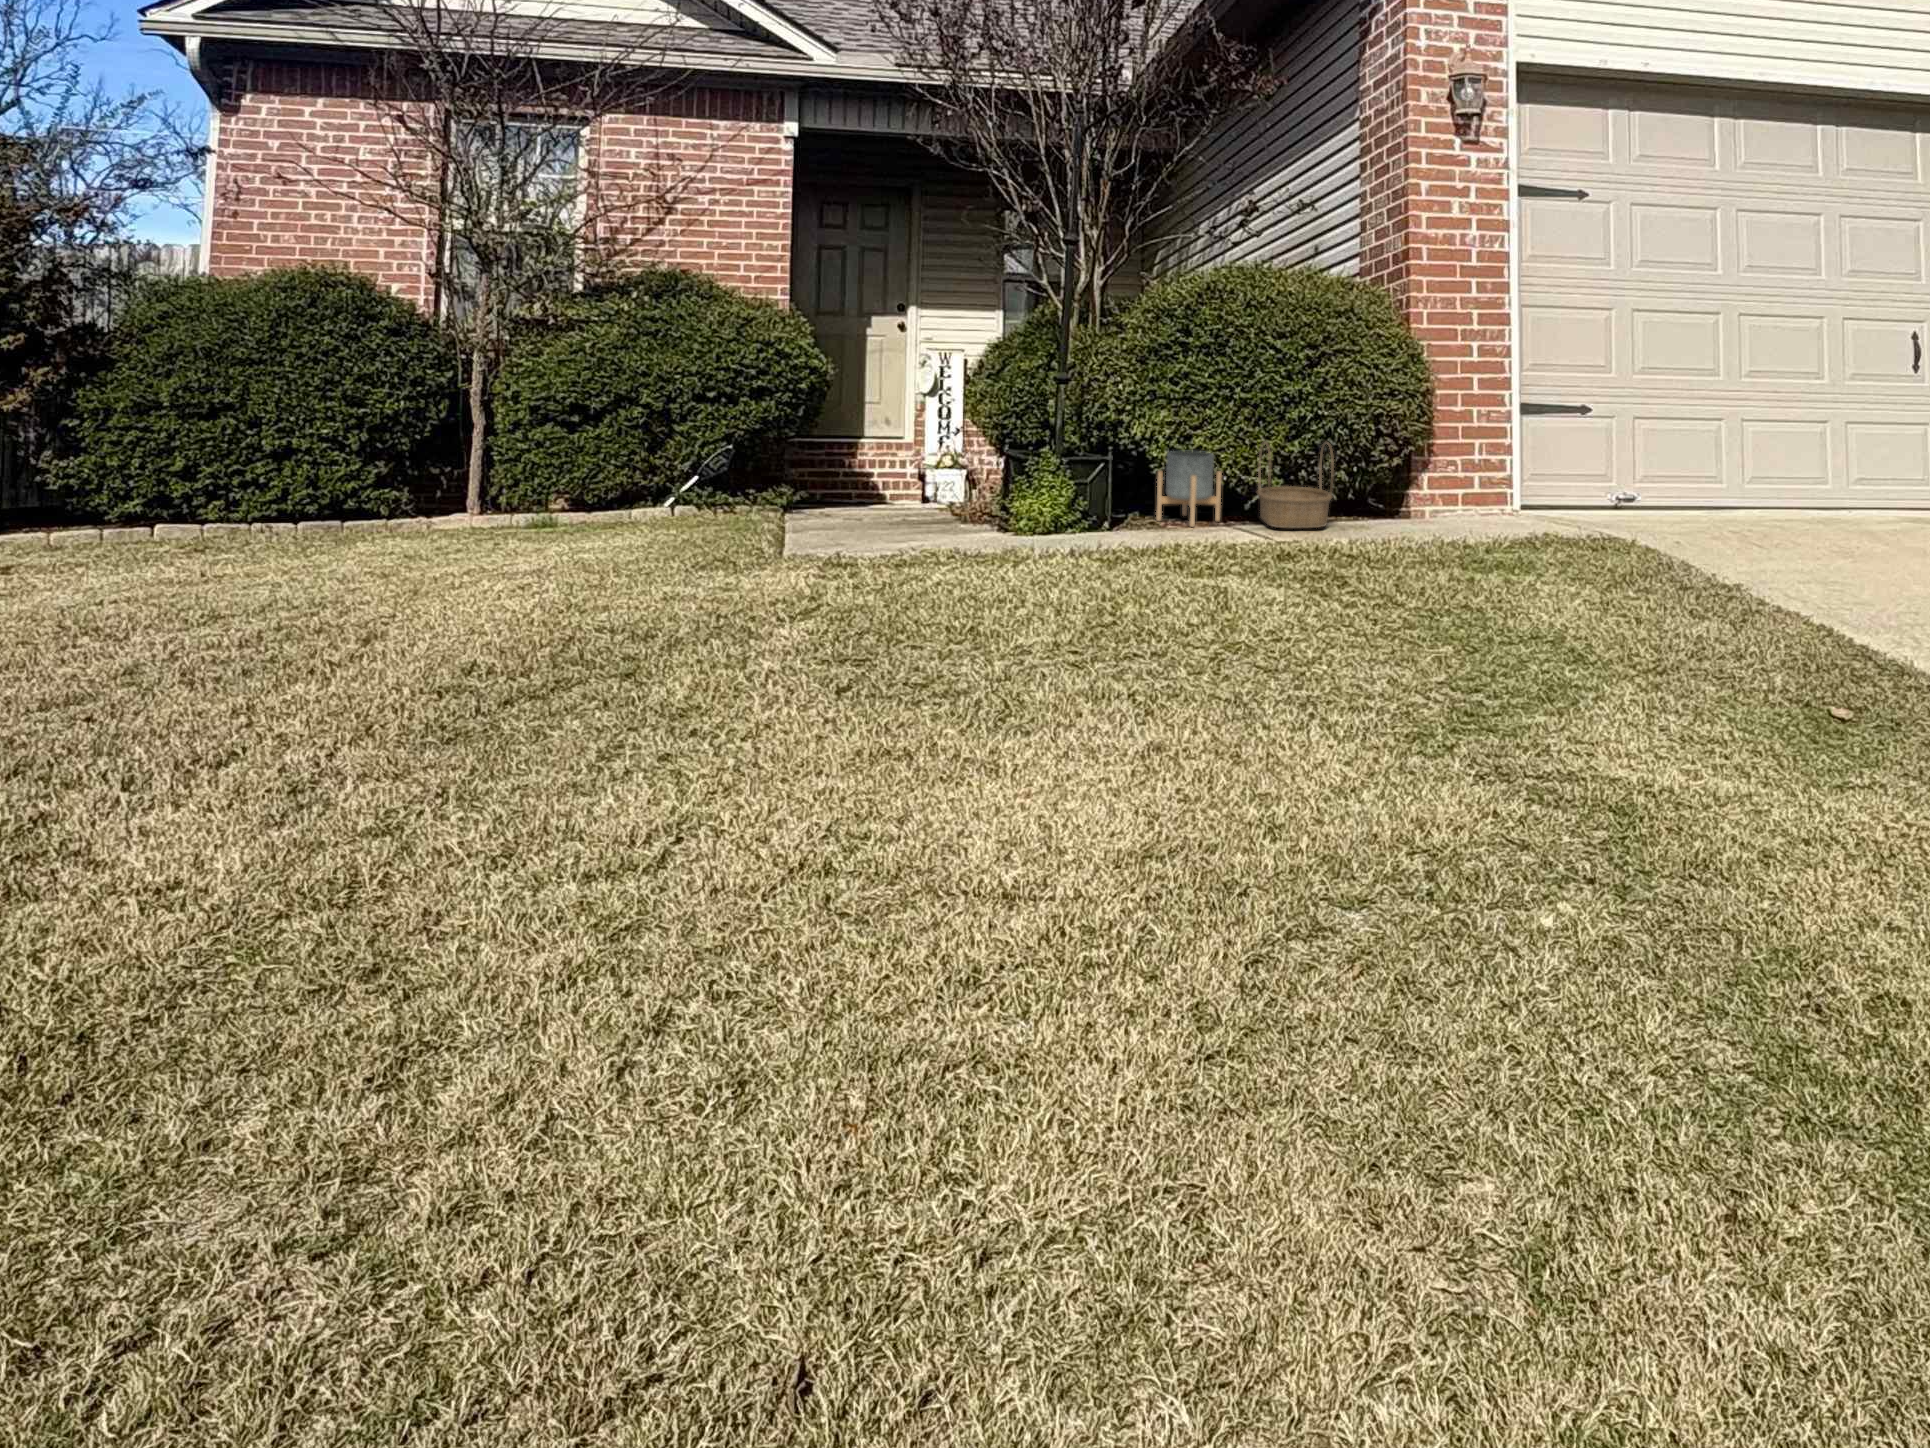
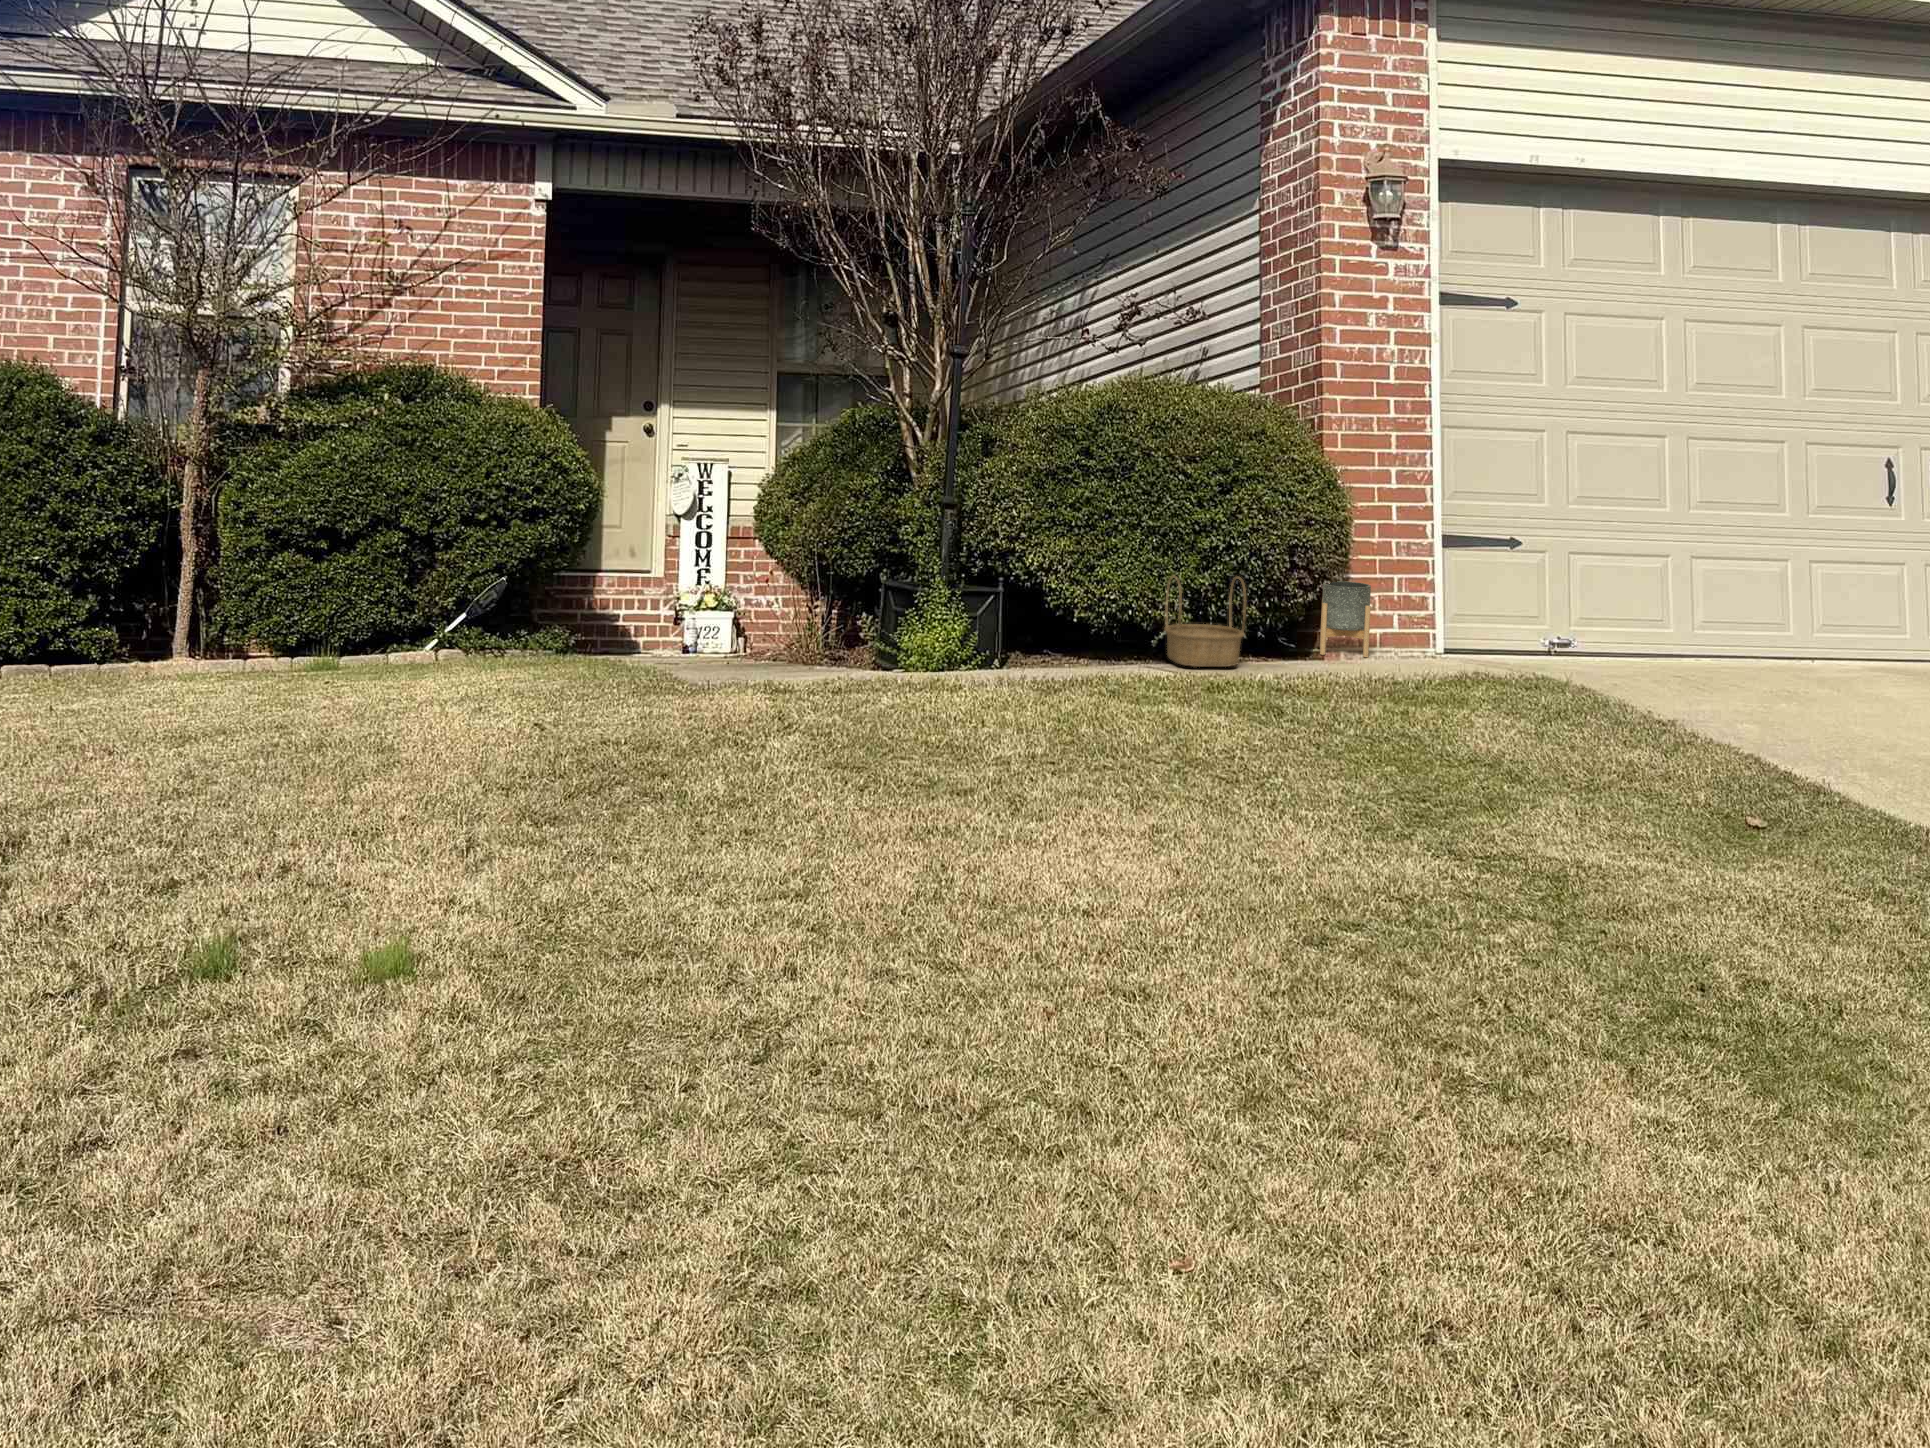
planter: present [1156,451,1222,527] -> present [1320,581,1371,657]

